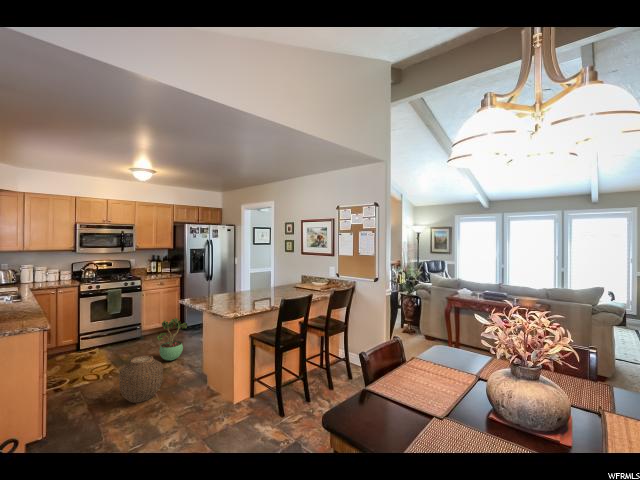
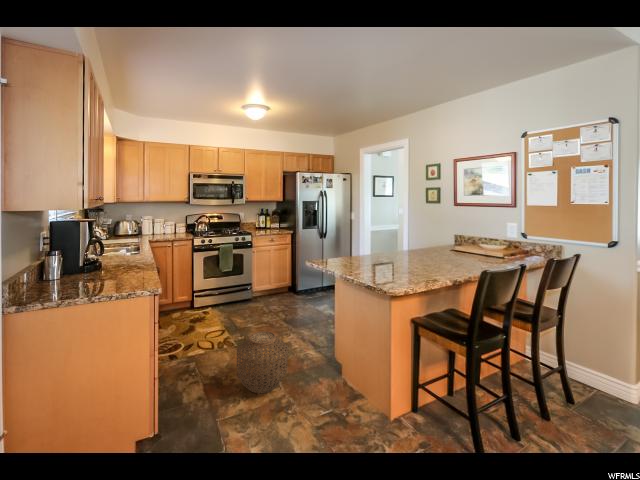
potted plant: present [157,318,188,361] -> none [273,282,307,332]

